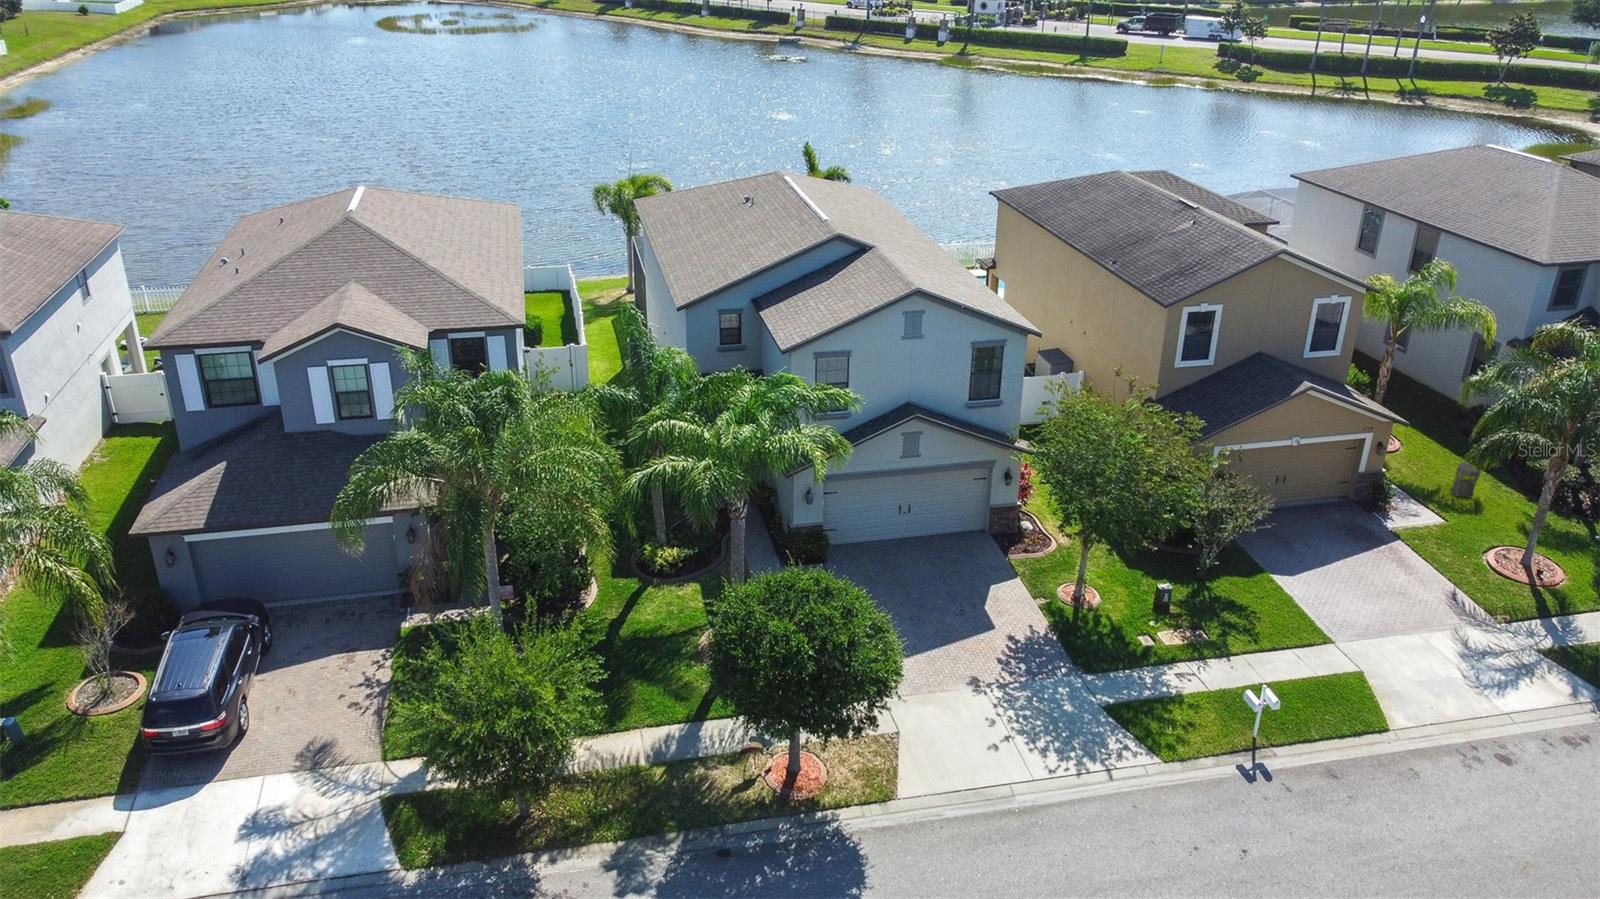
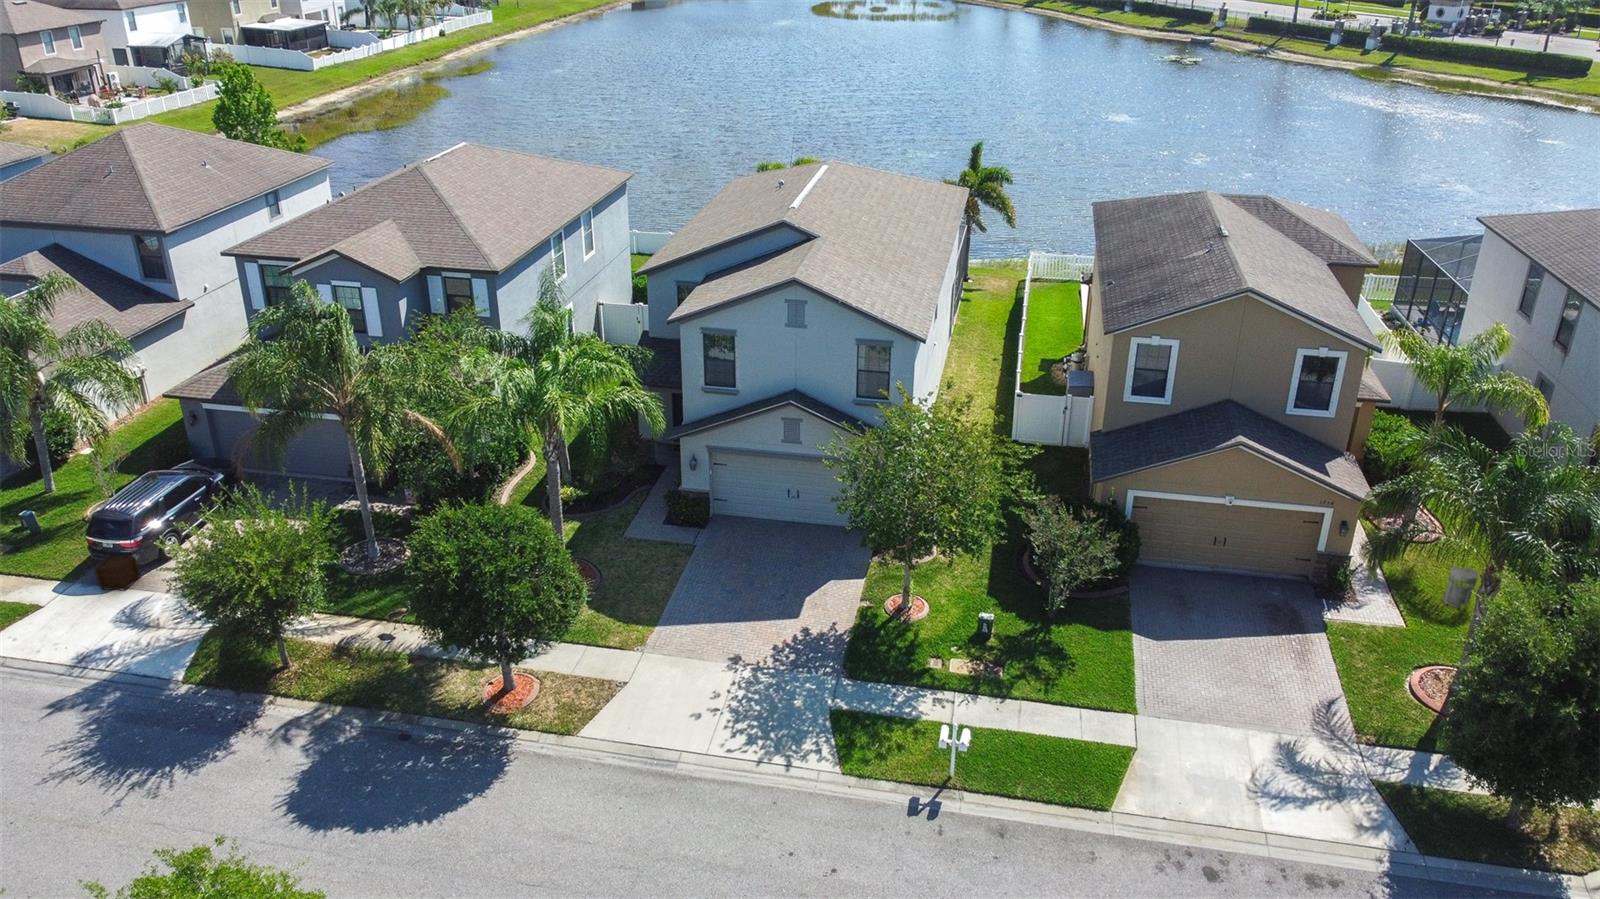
wooden crate: none [180,737,227,790] -> present [94,554,140,590]

